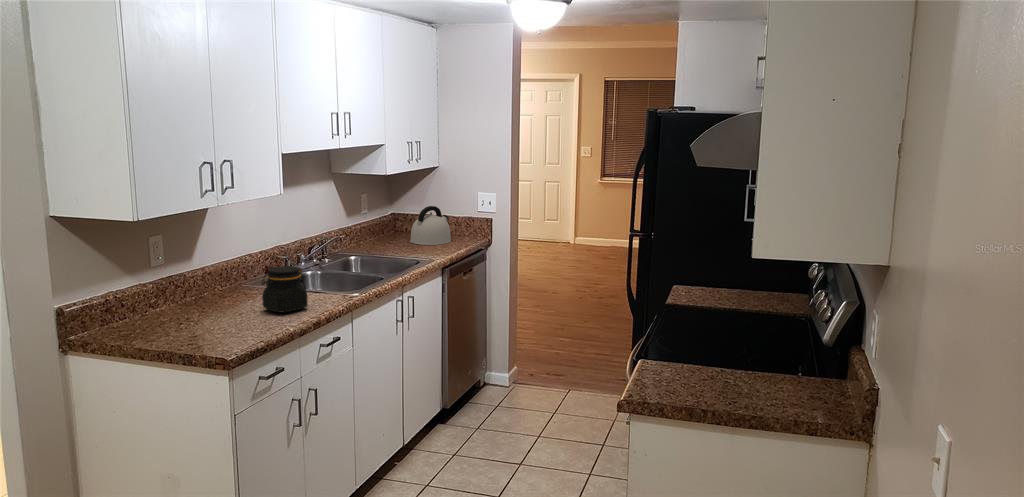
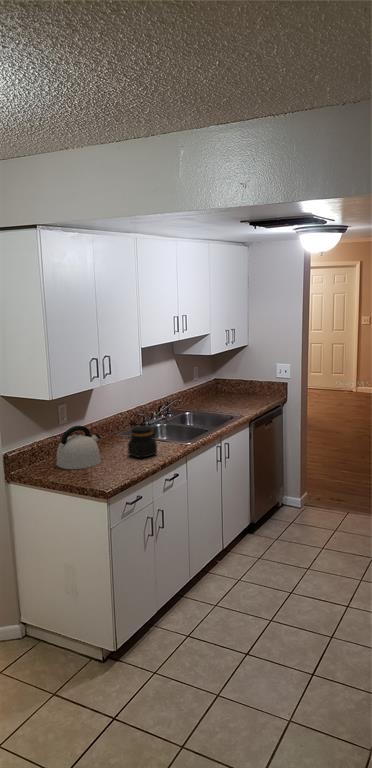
kettle: present [410,206,451,245] -> present [56,426,101,469]

